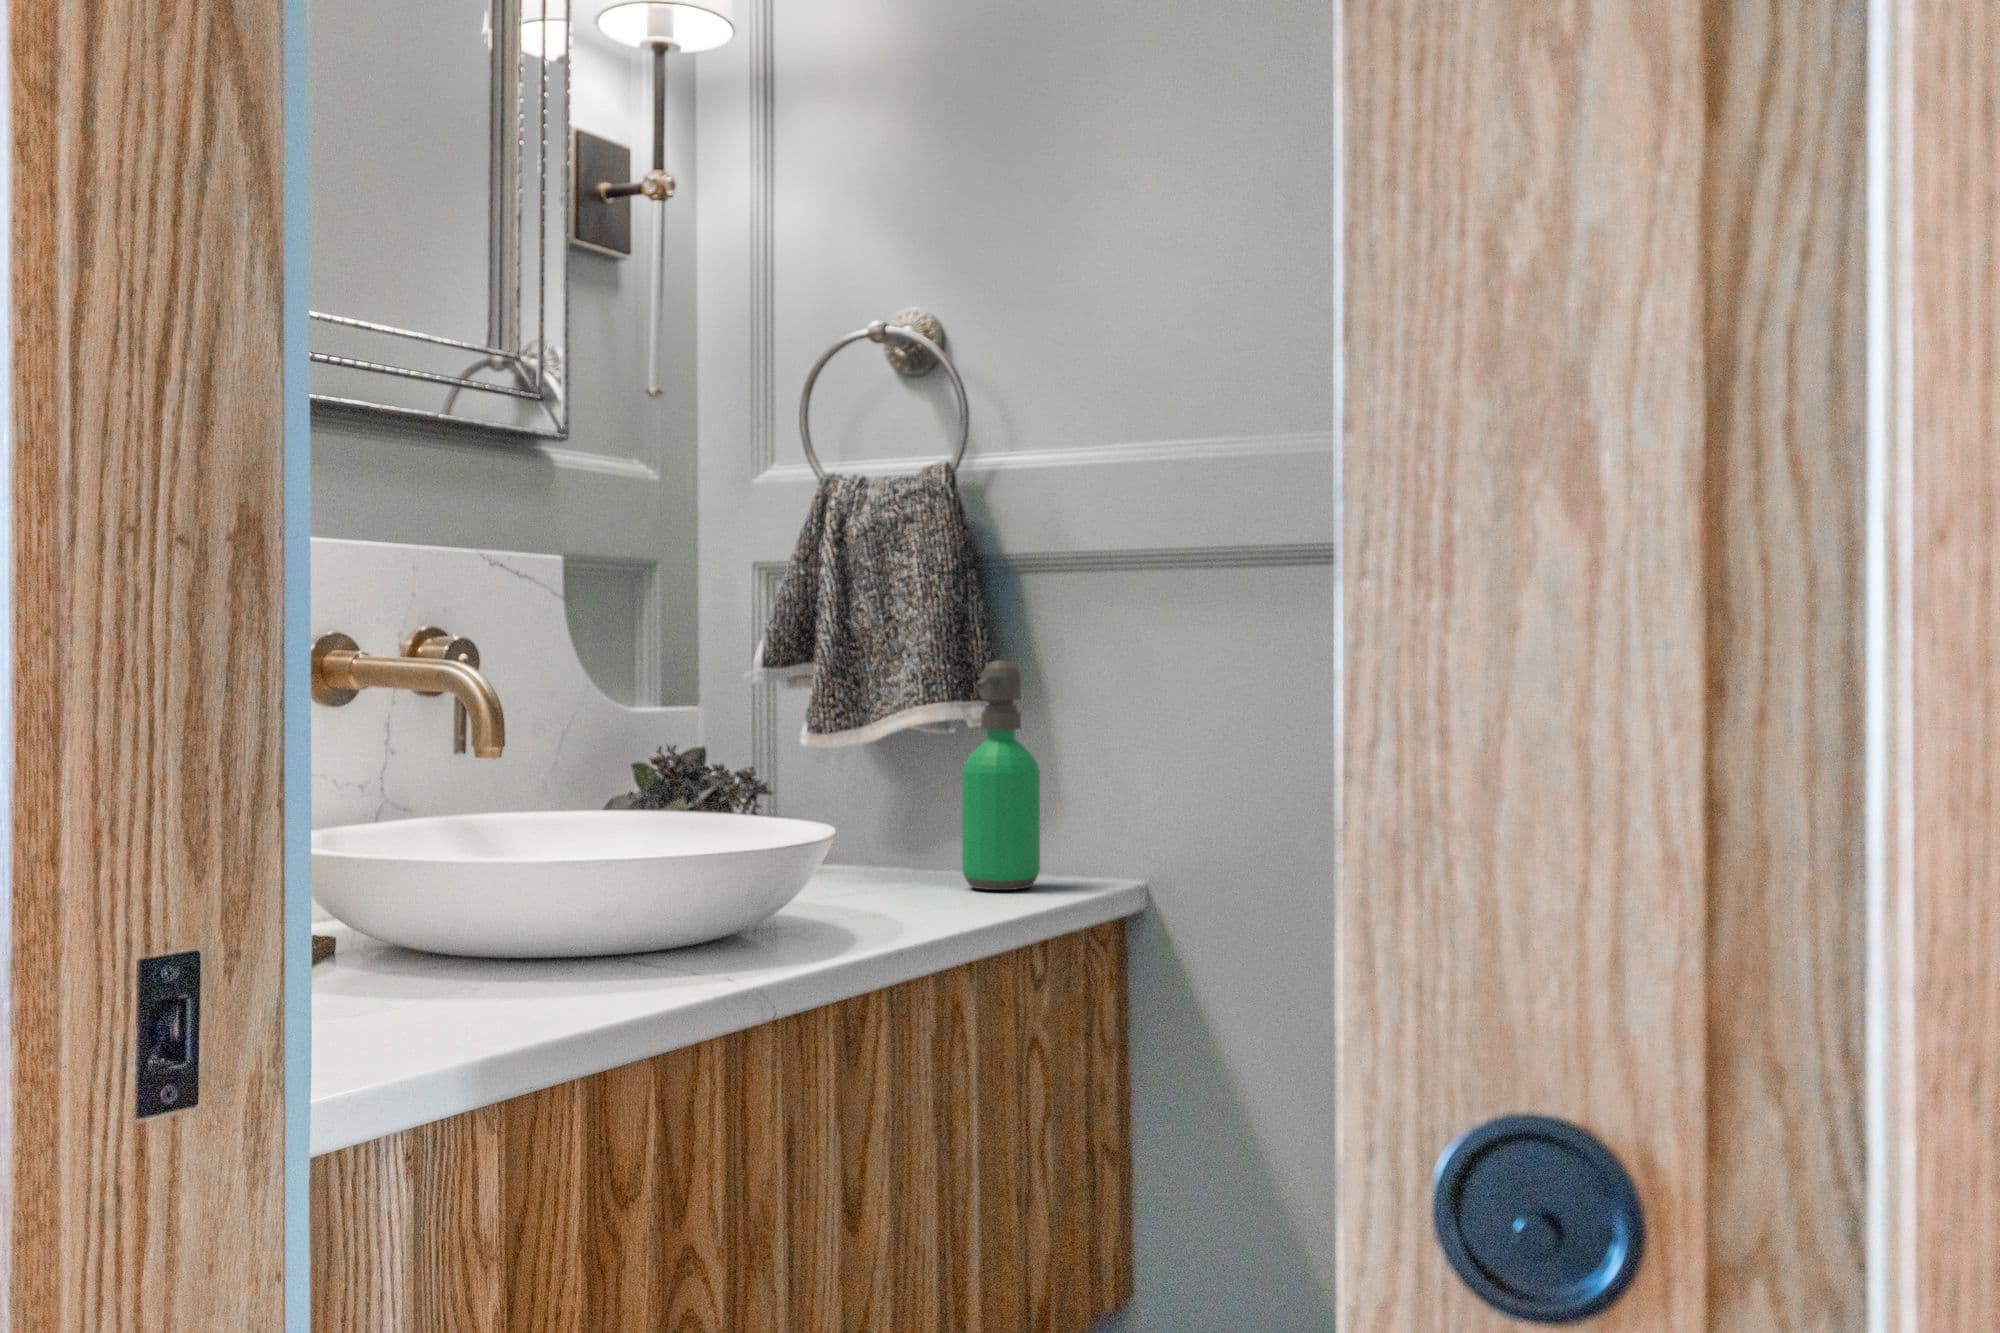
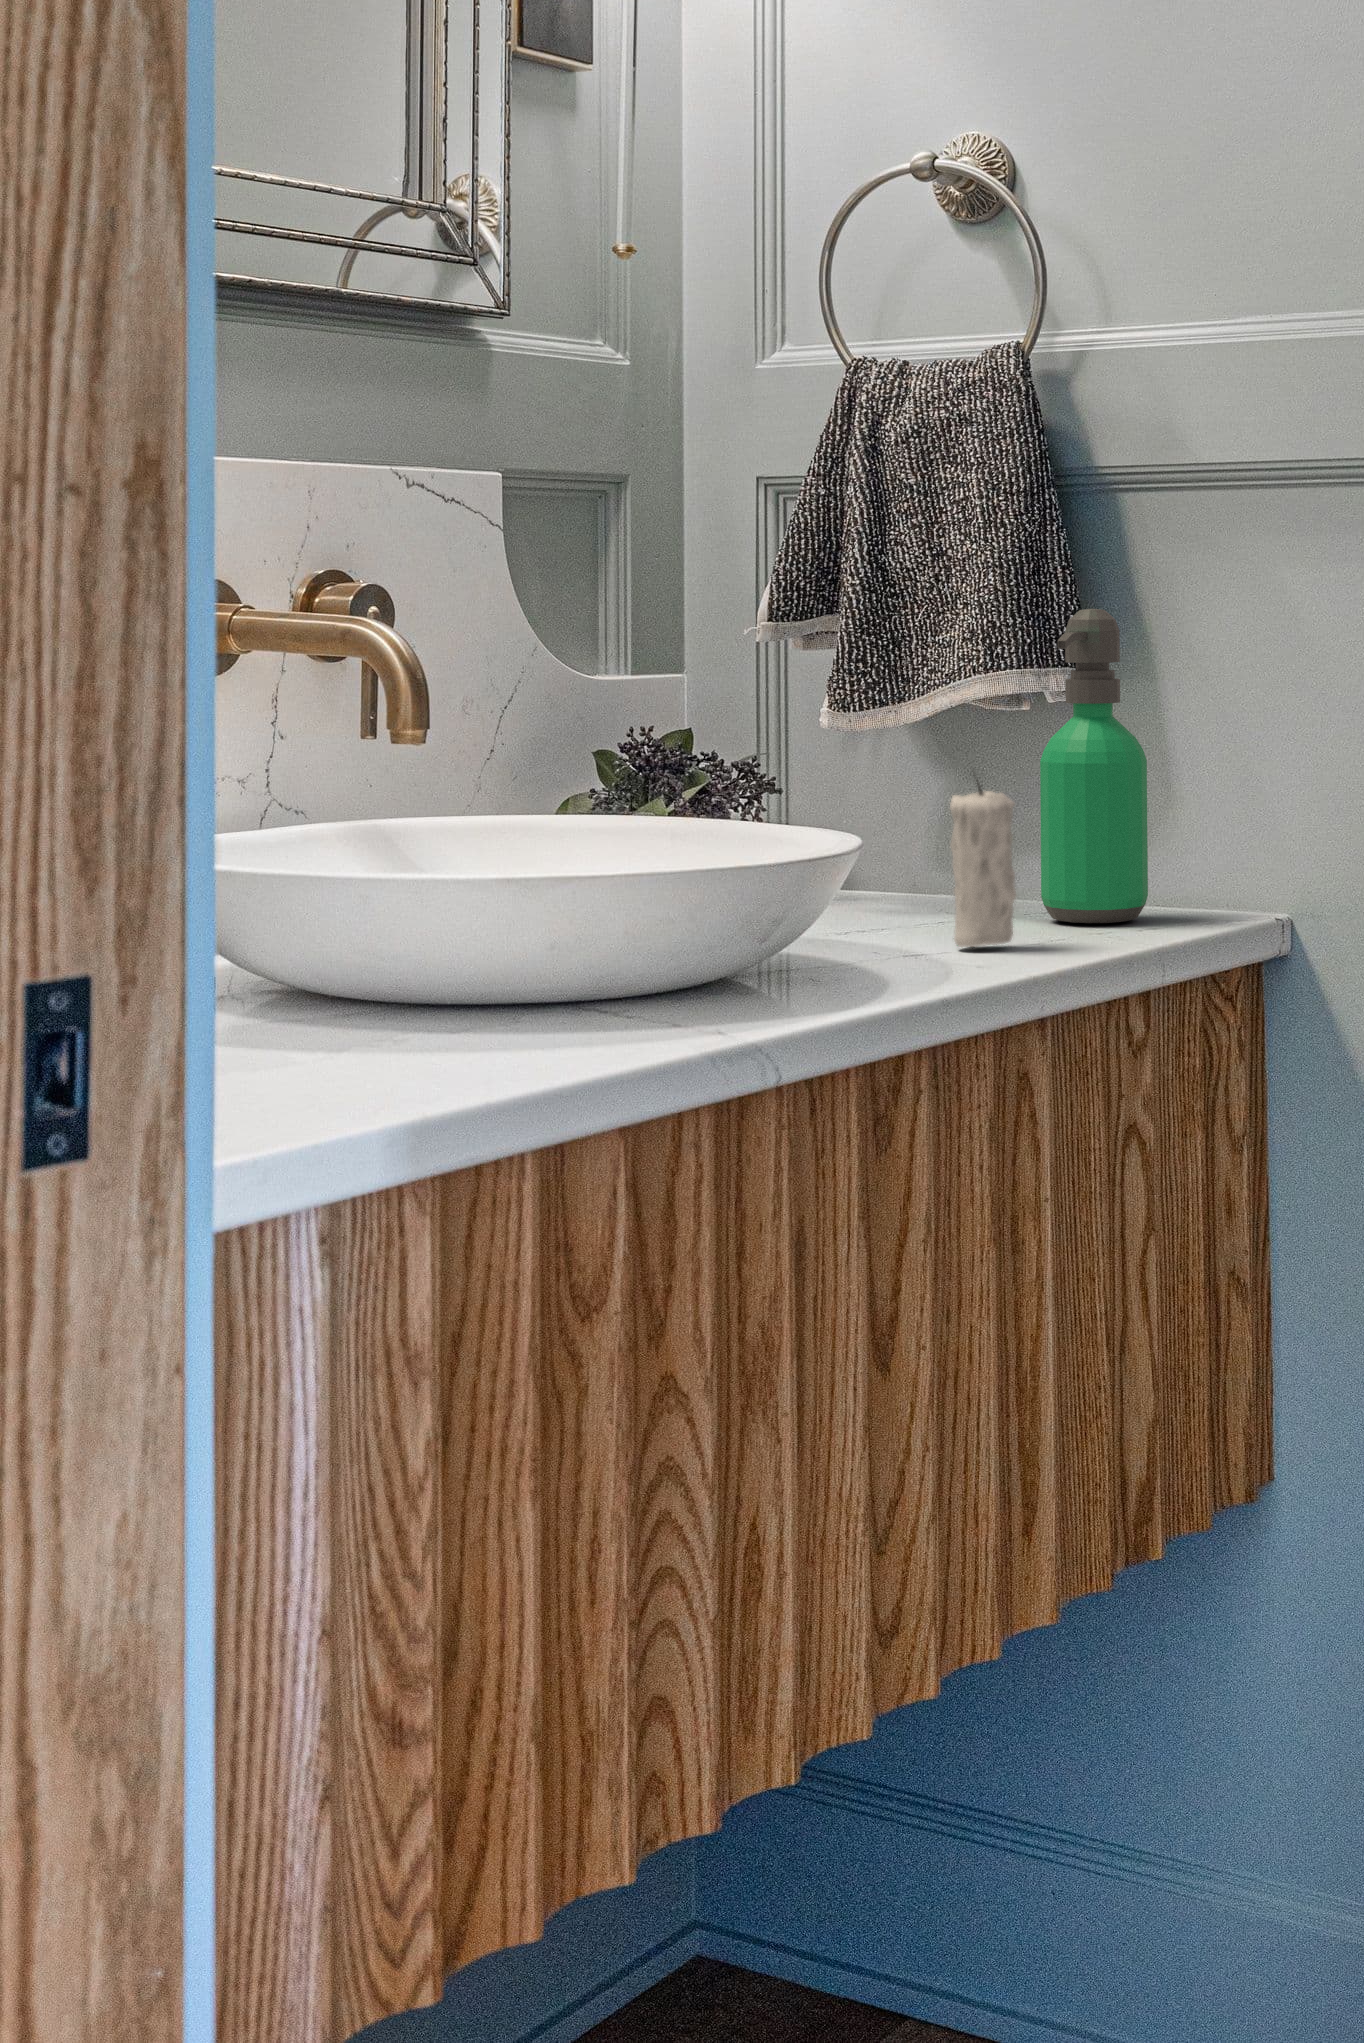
candle: none [898,771,947,909] -> present [950,780,1016,947]

